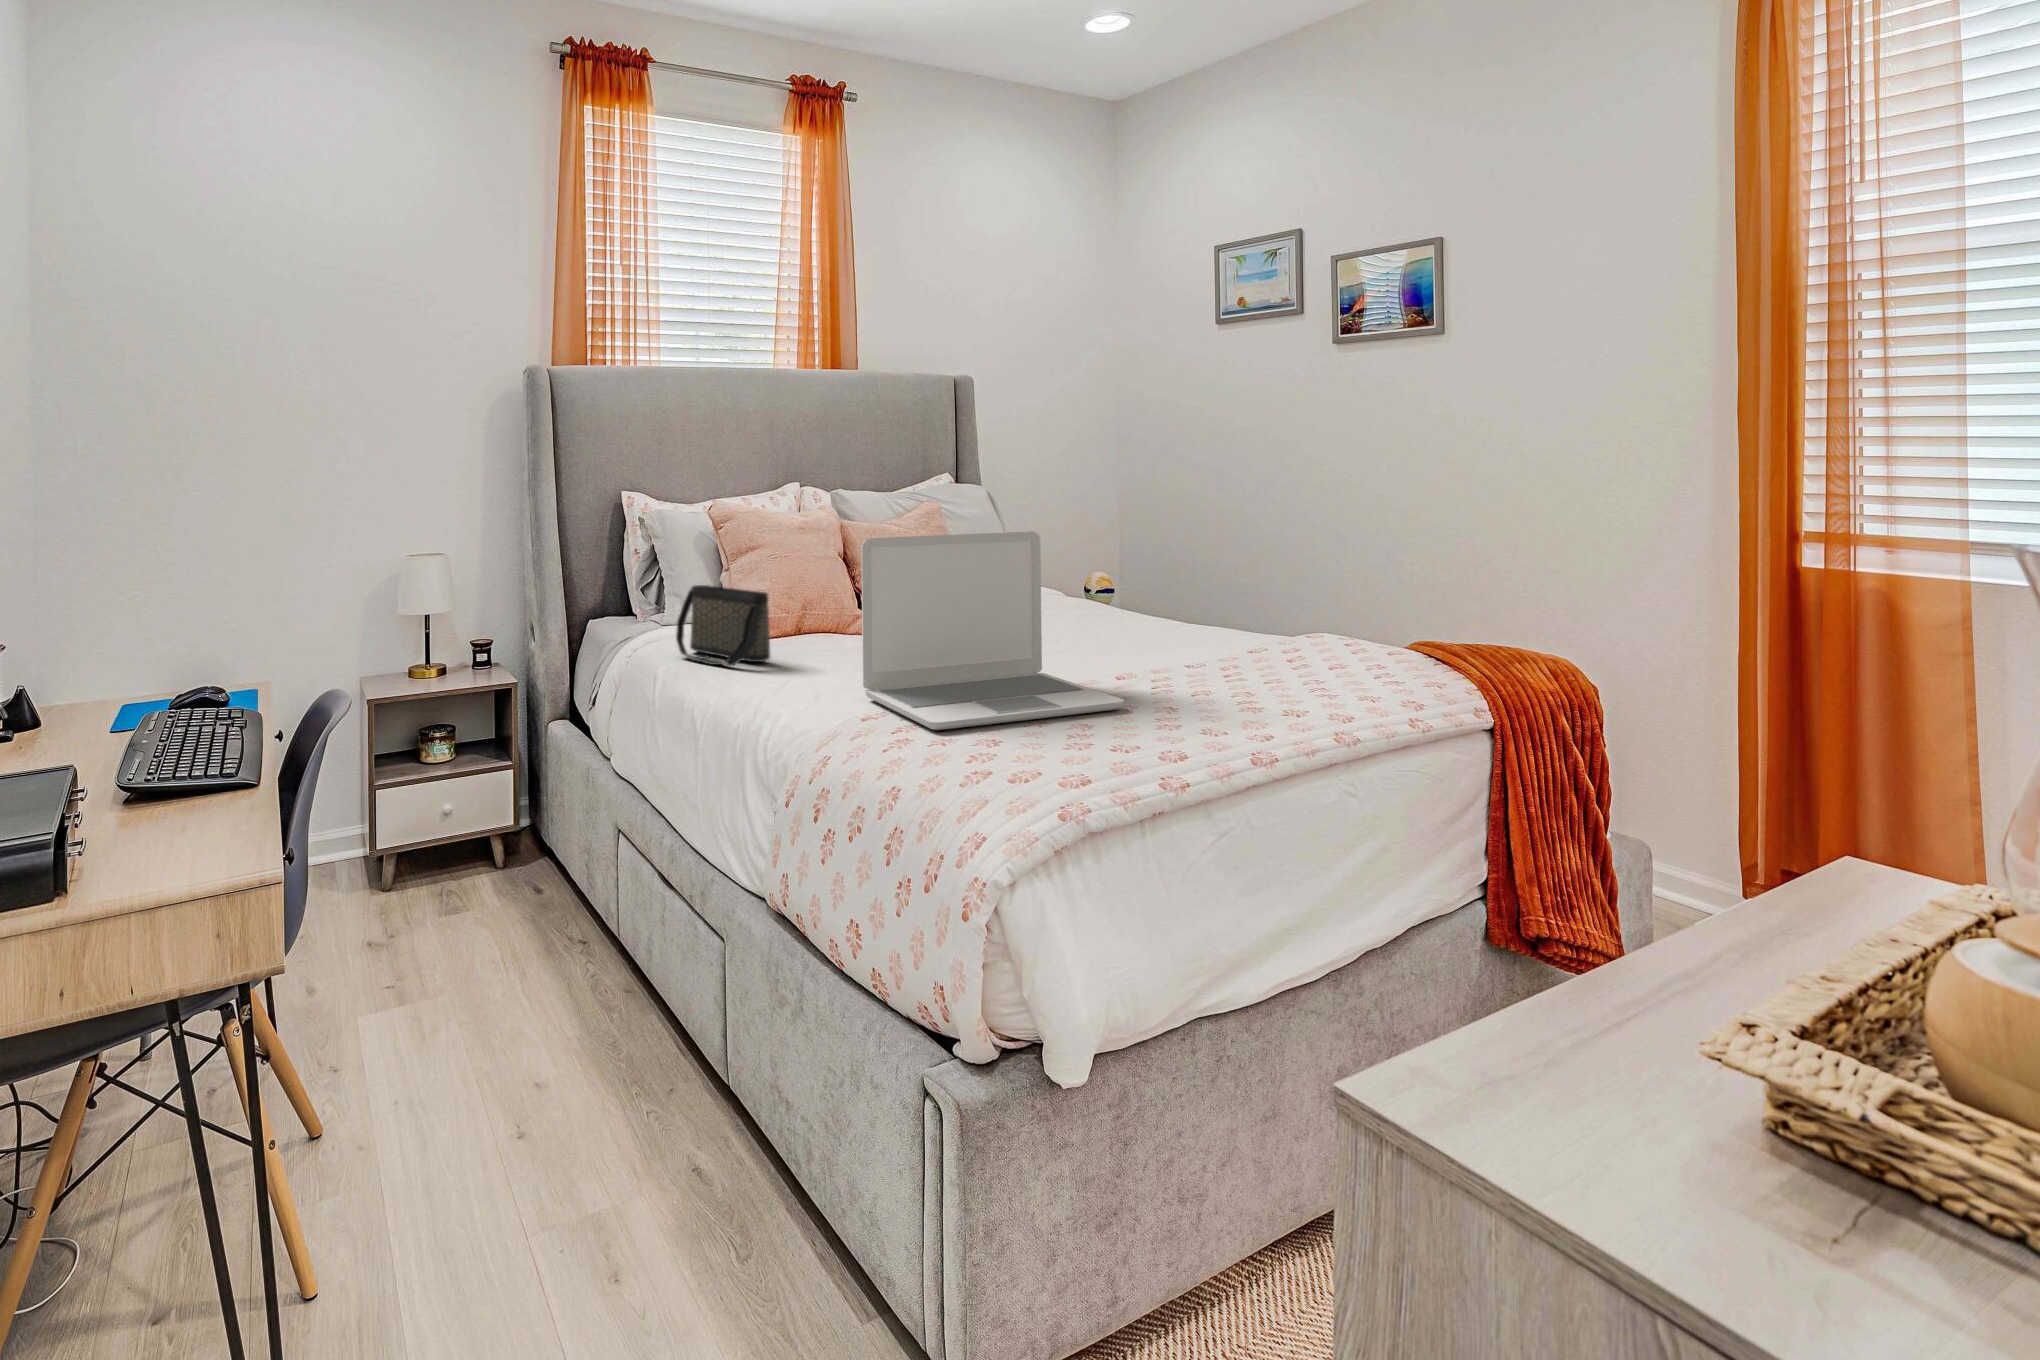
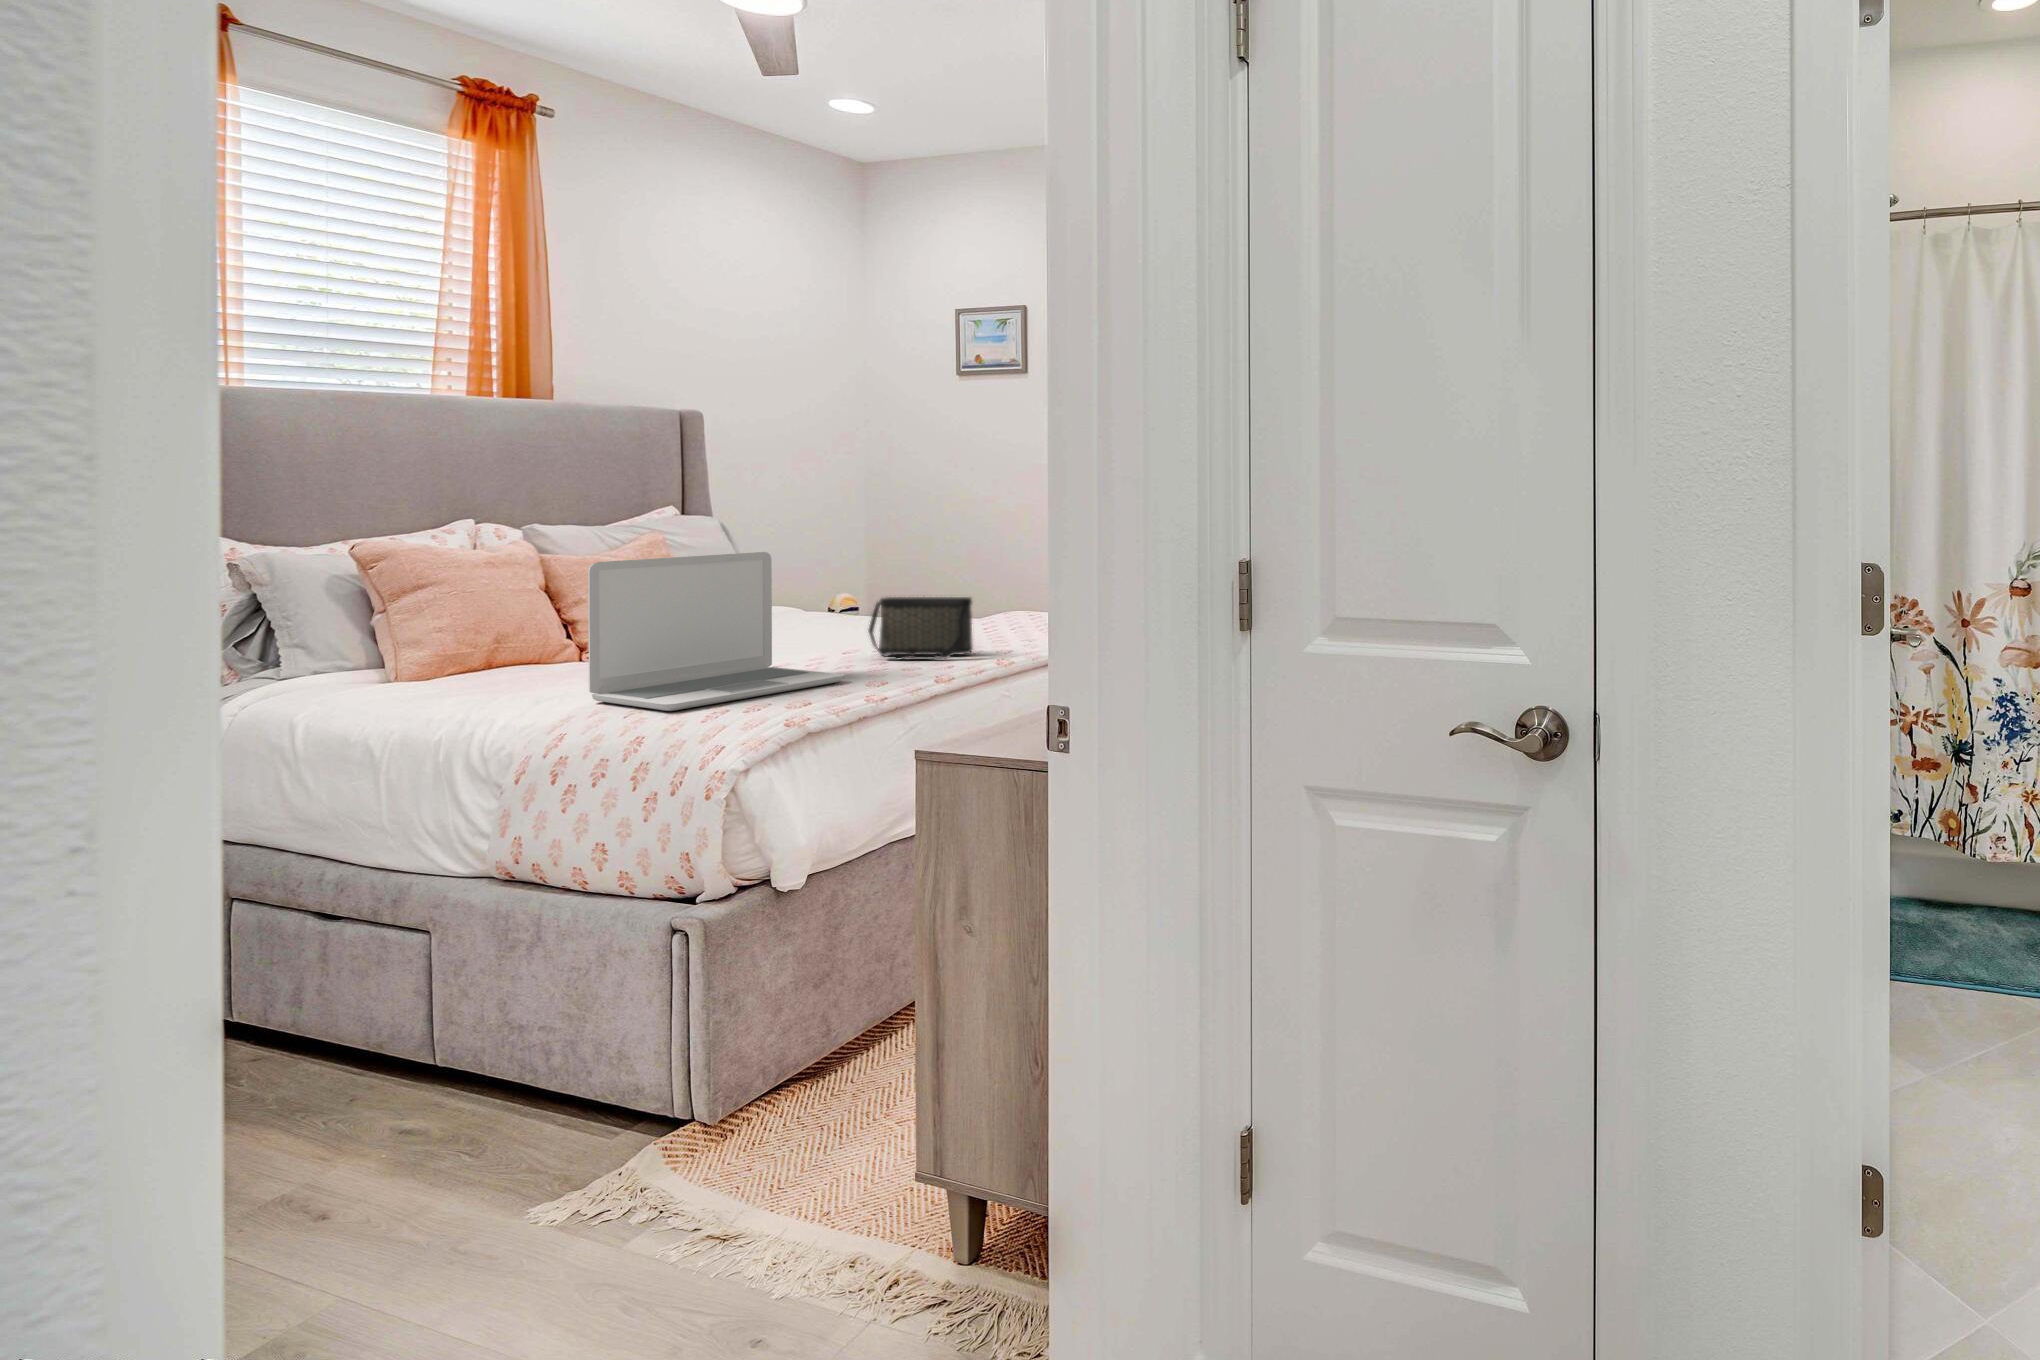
handbag: present [676,585,770,666] -> present [868,597,973,660]

